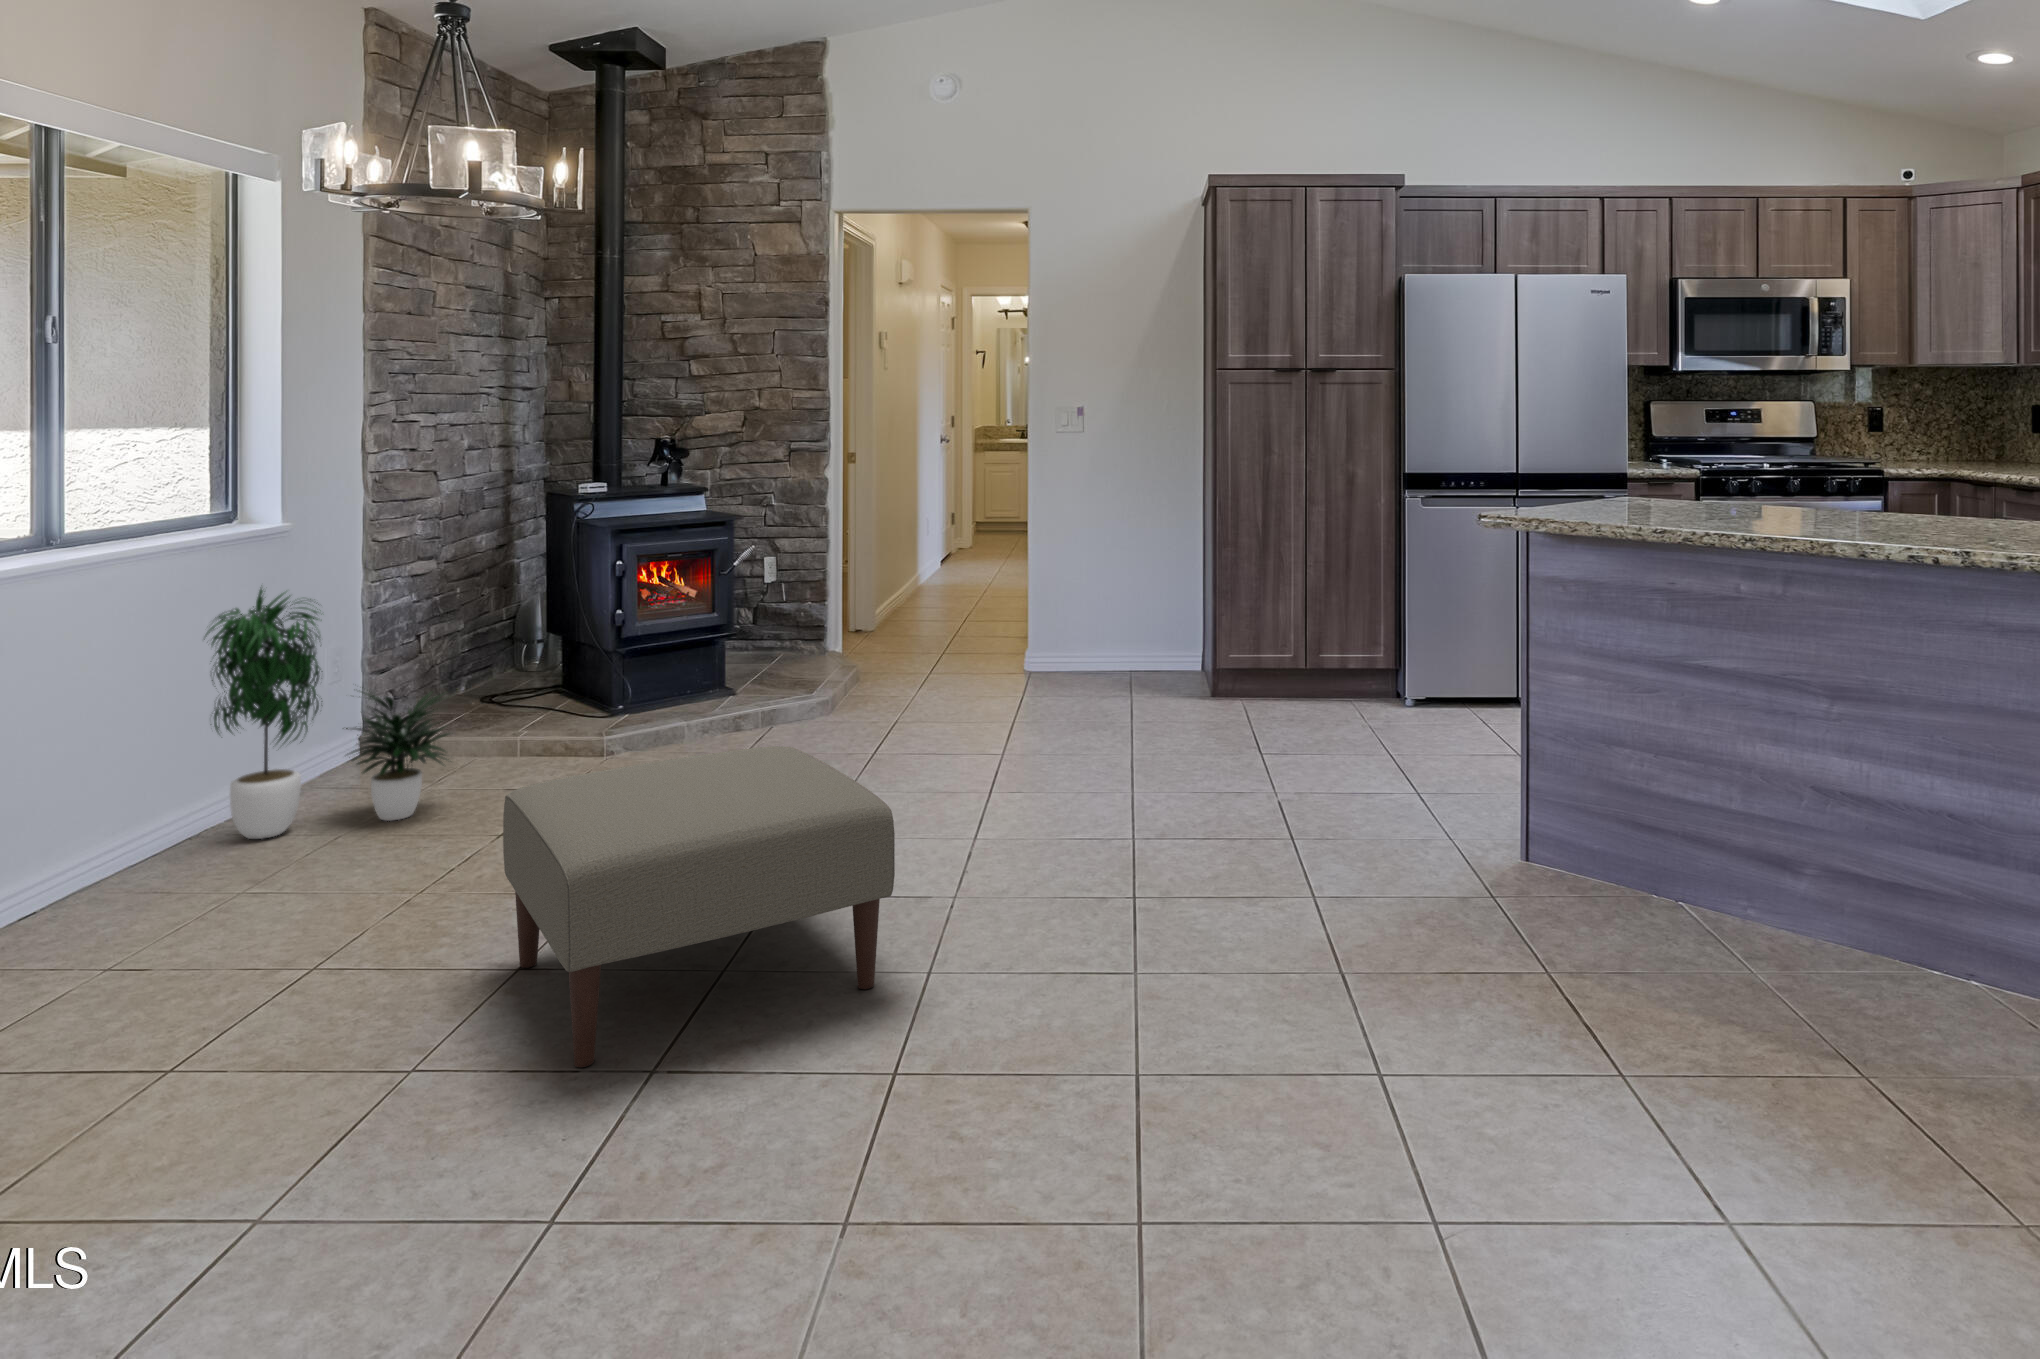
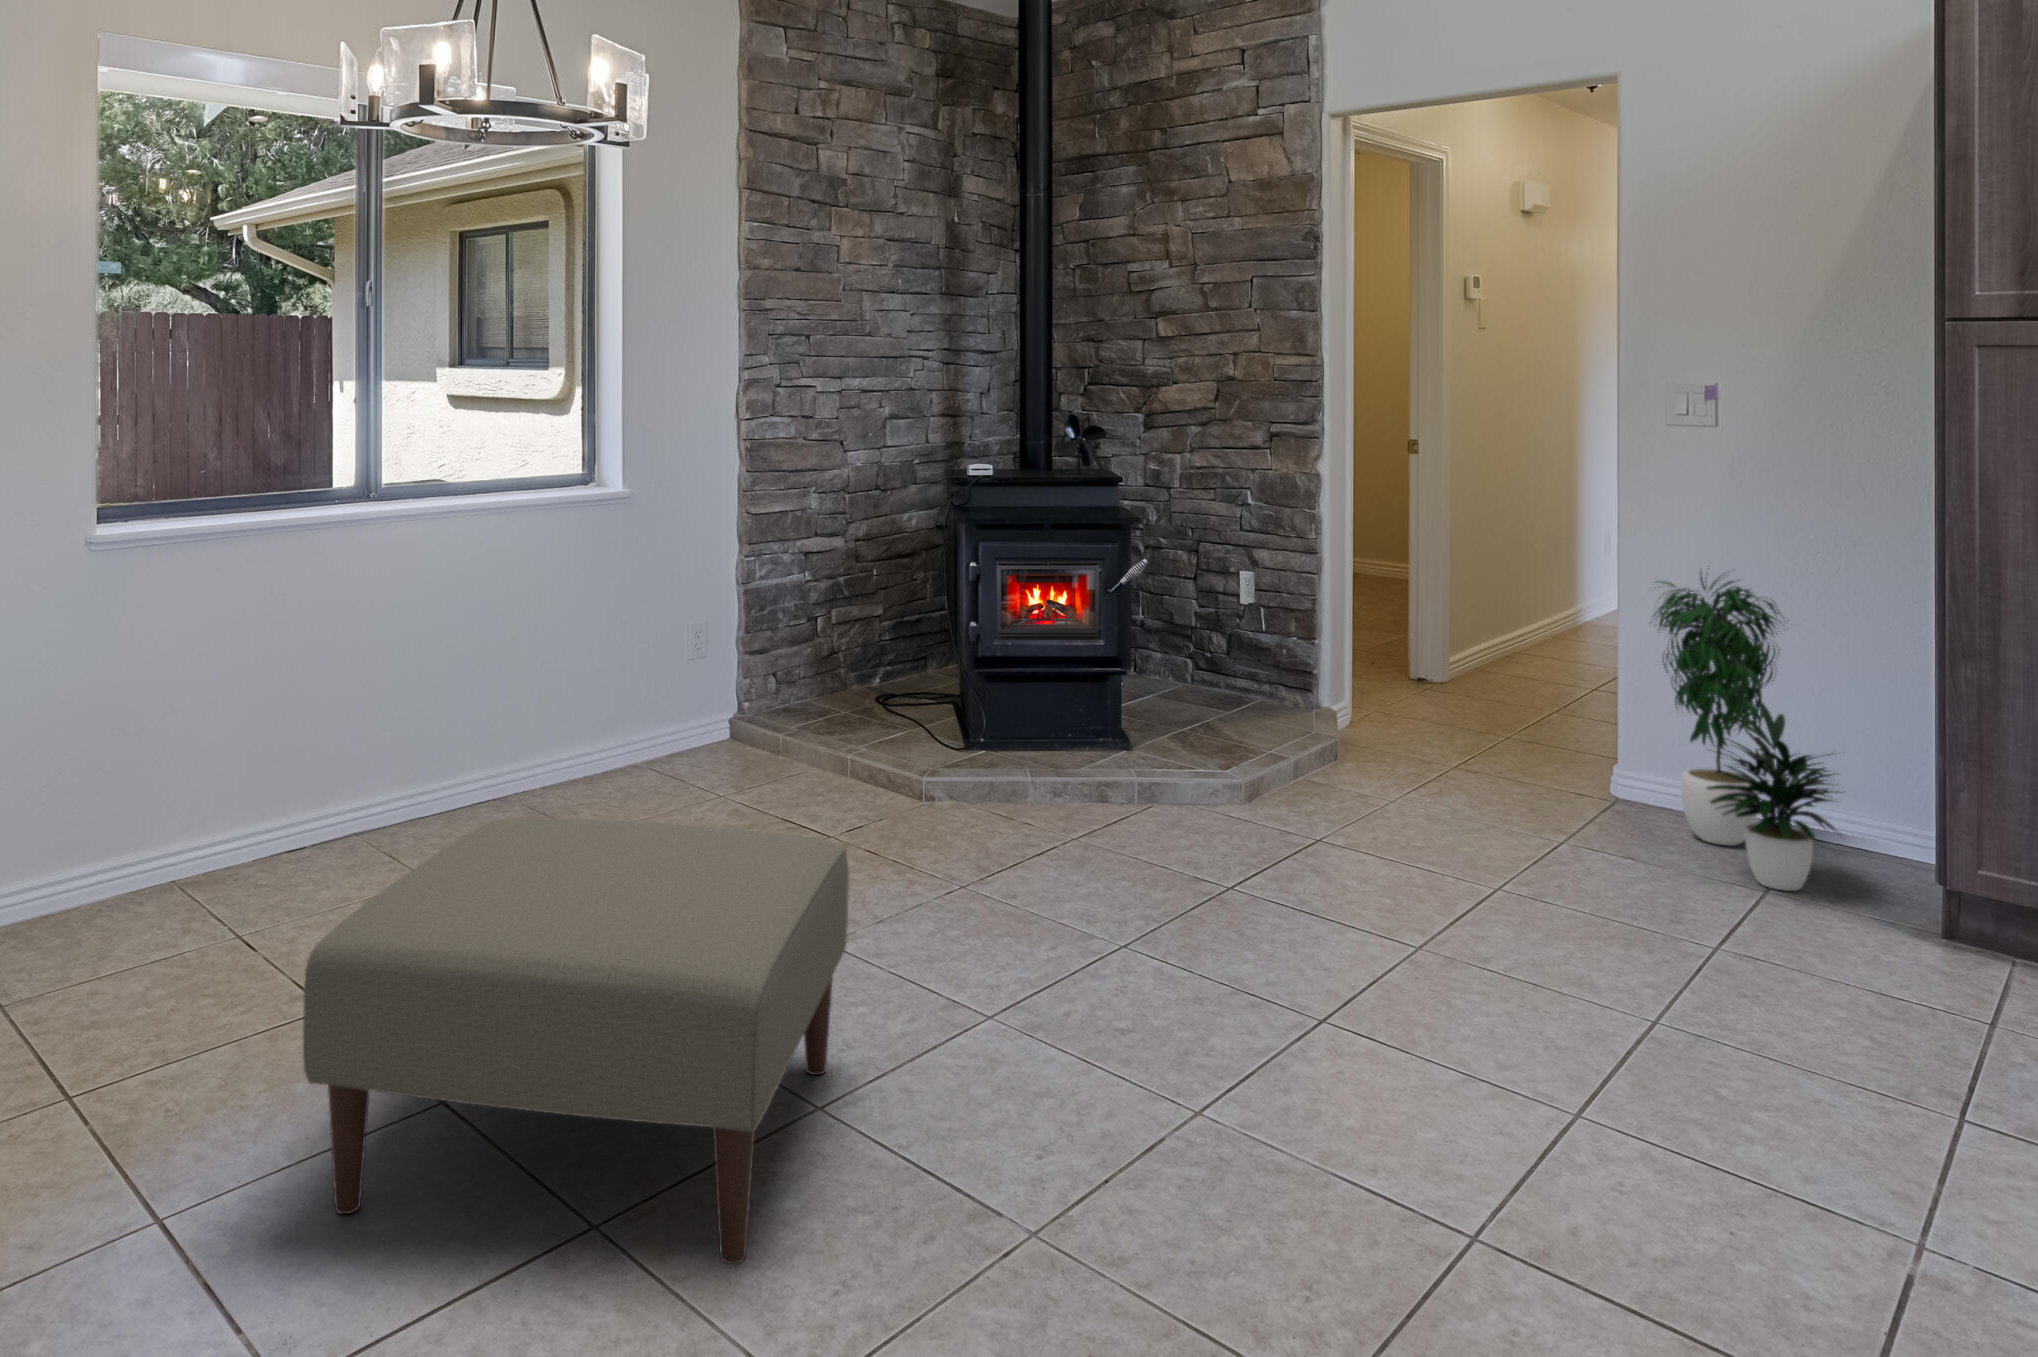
potted plant: present [204,588,450,839] -> present [1650,575,1845,891]

